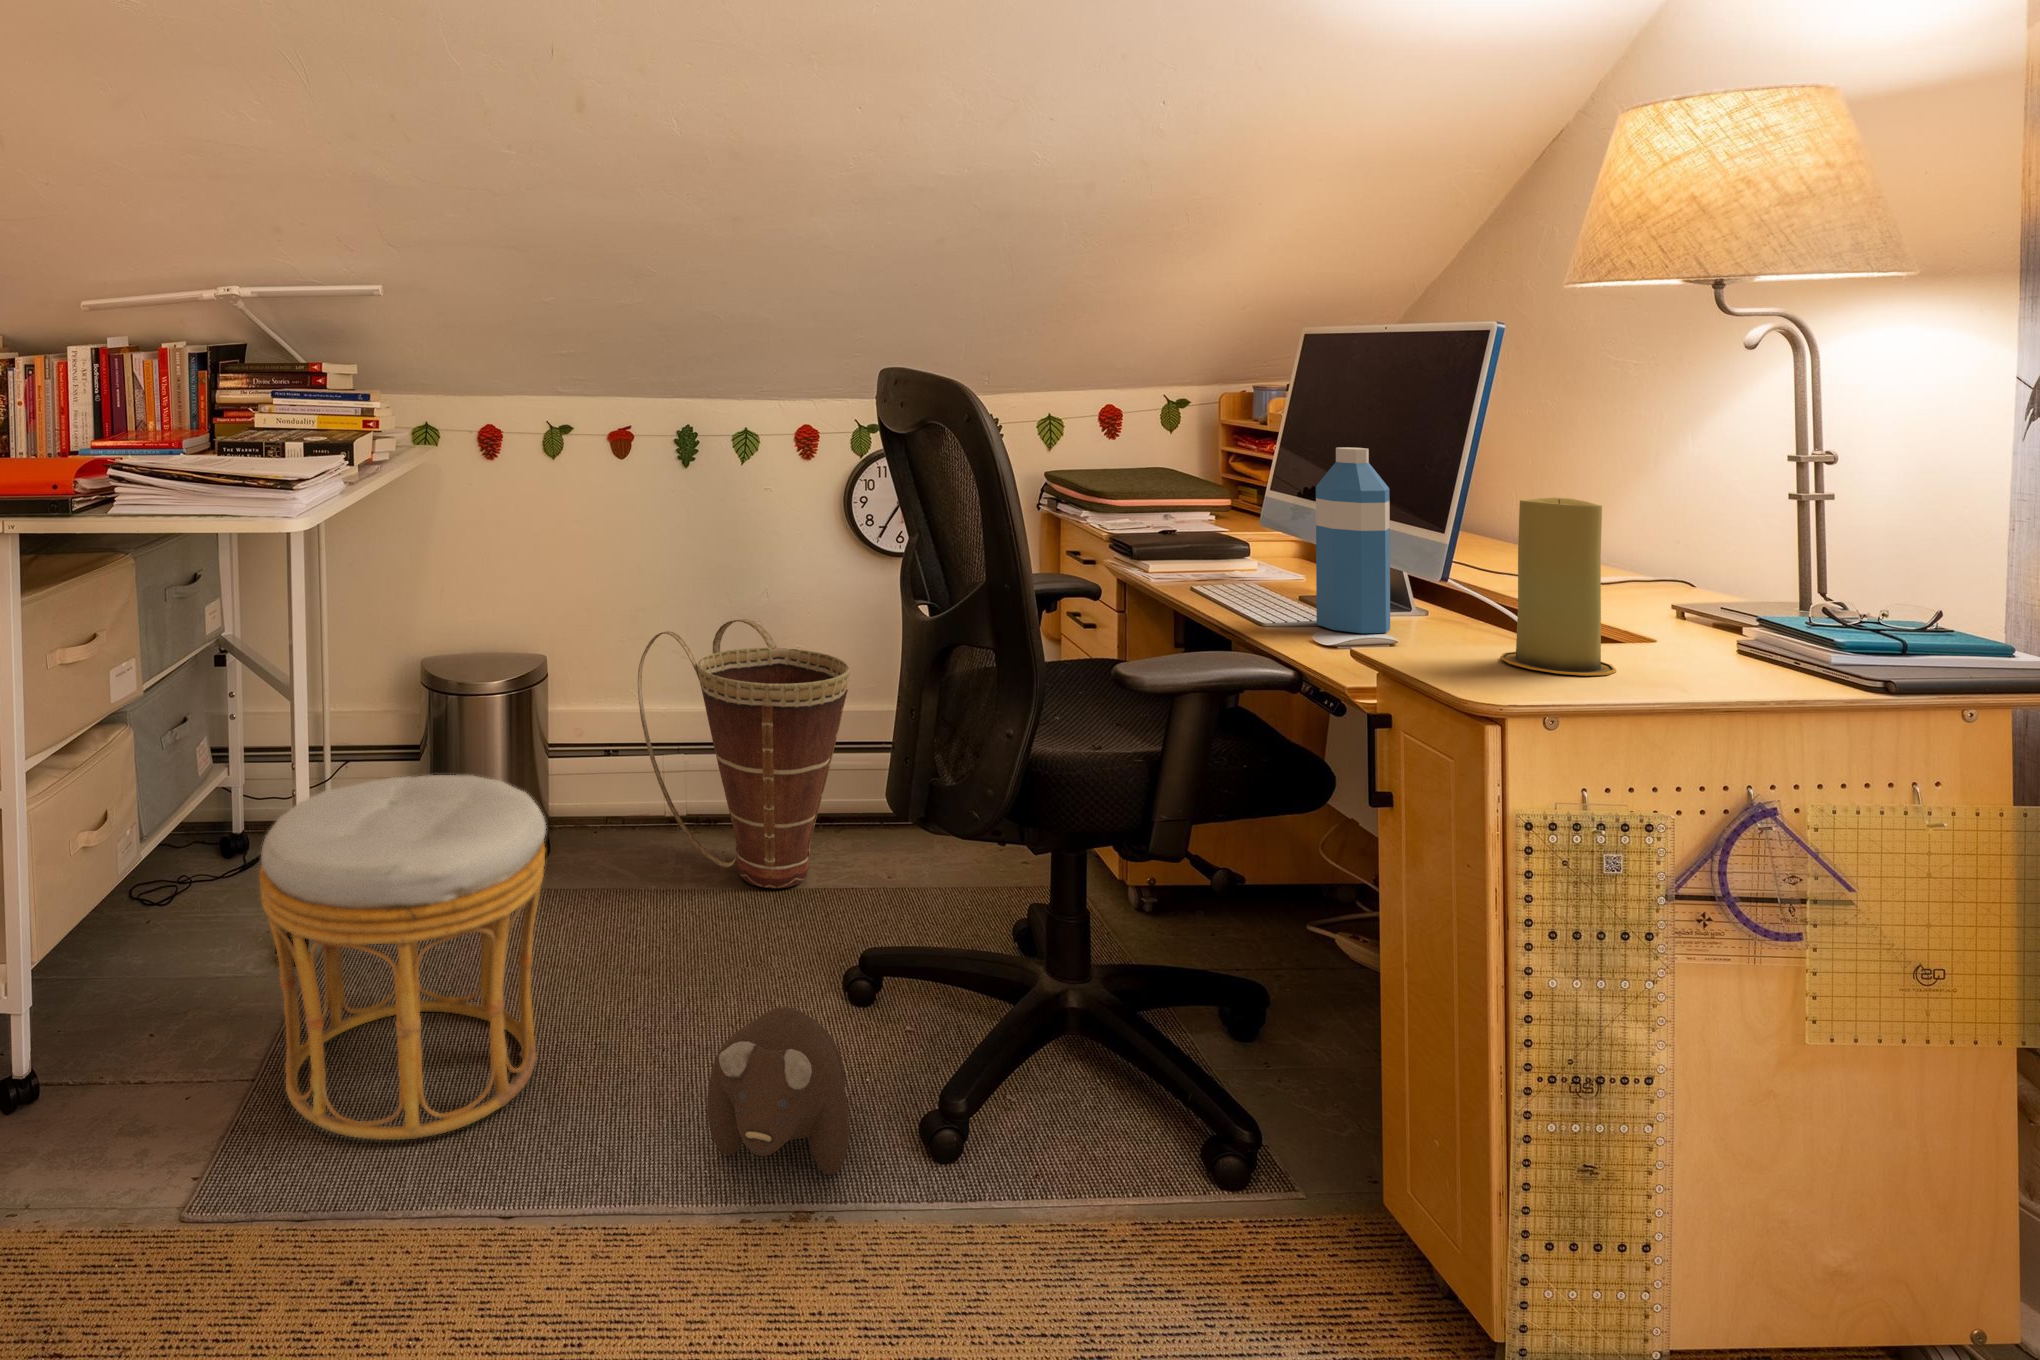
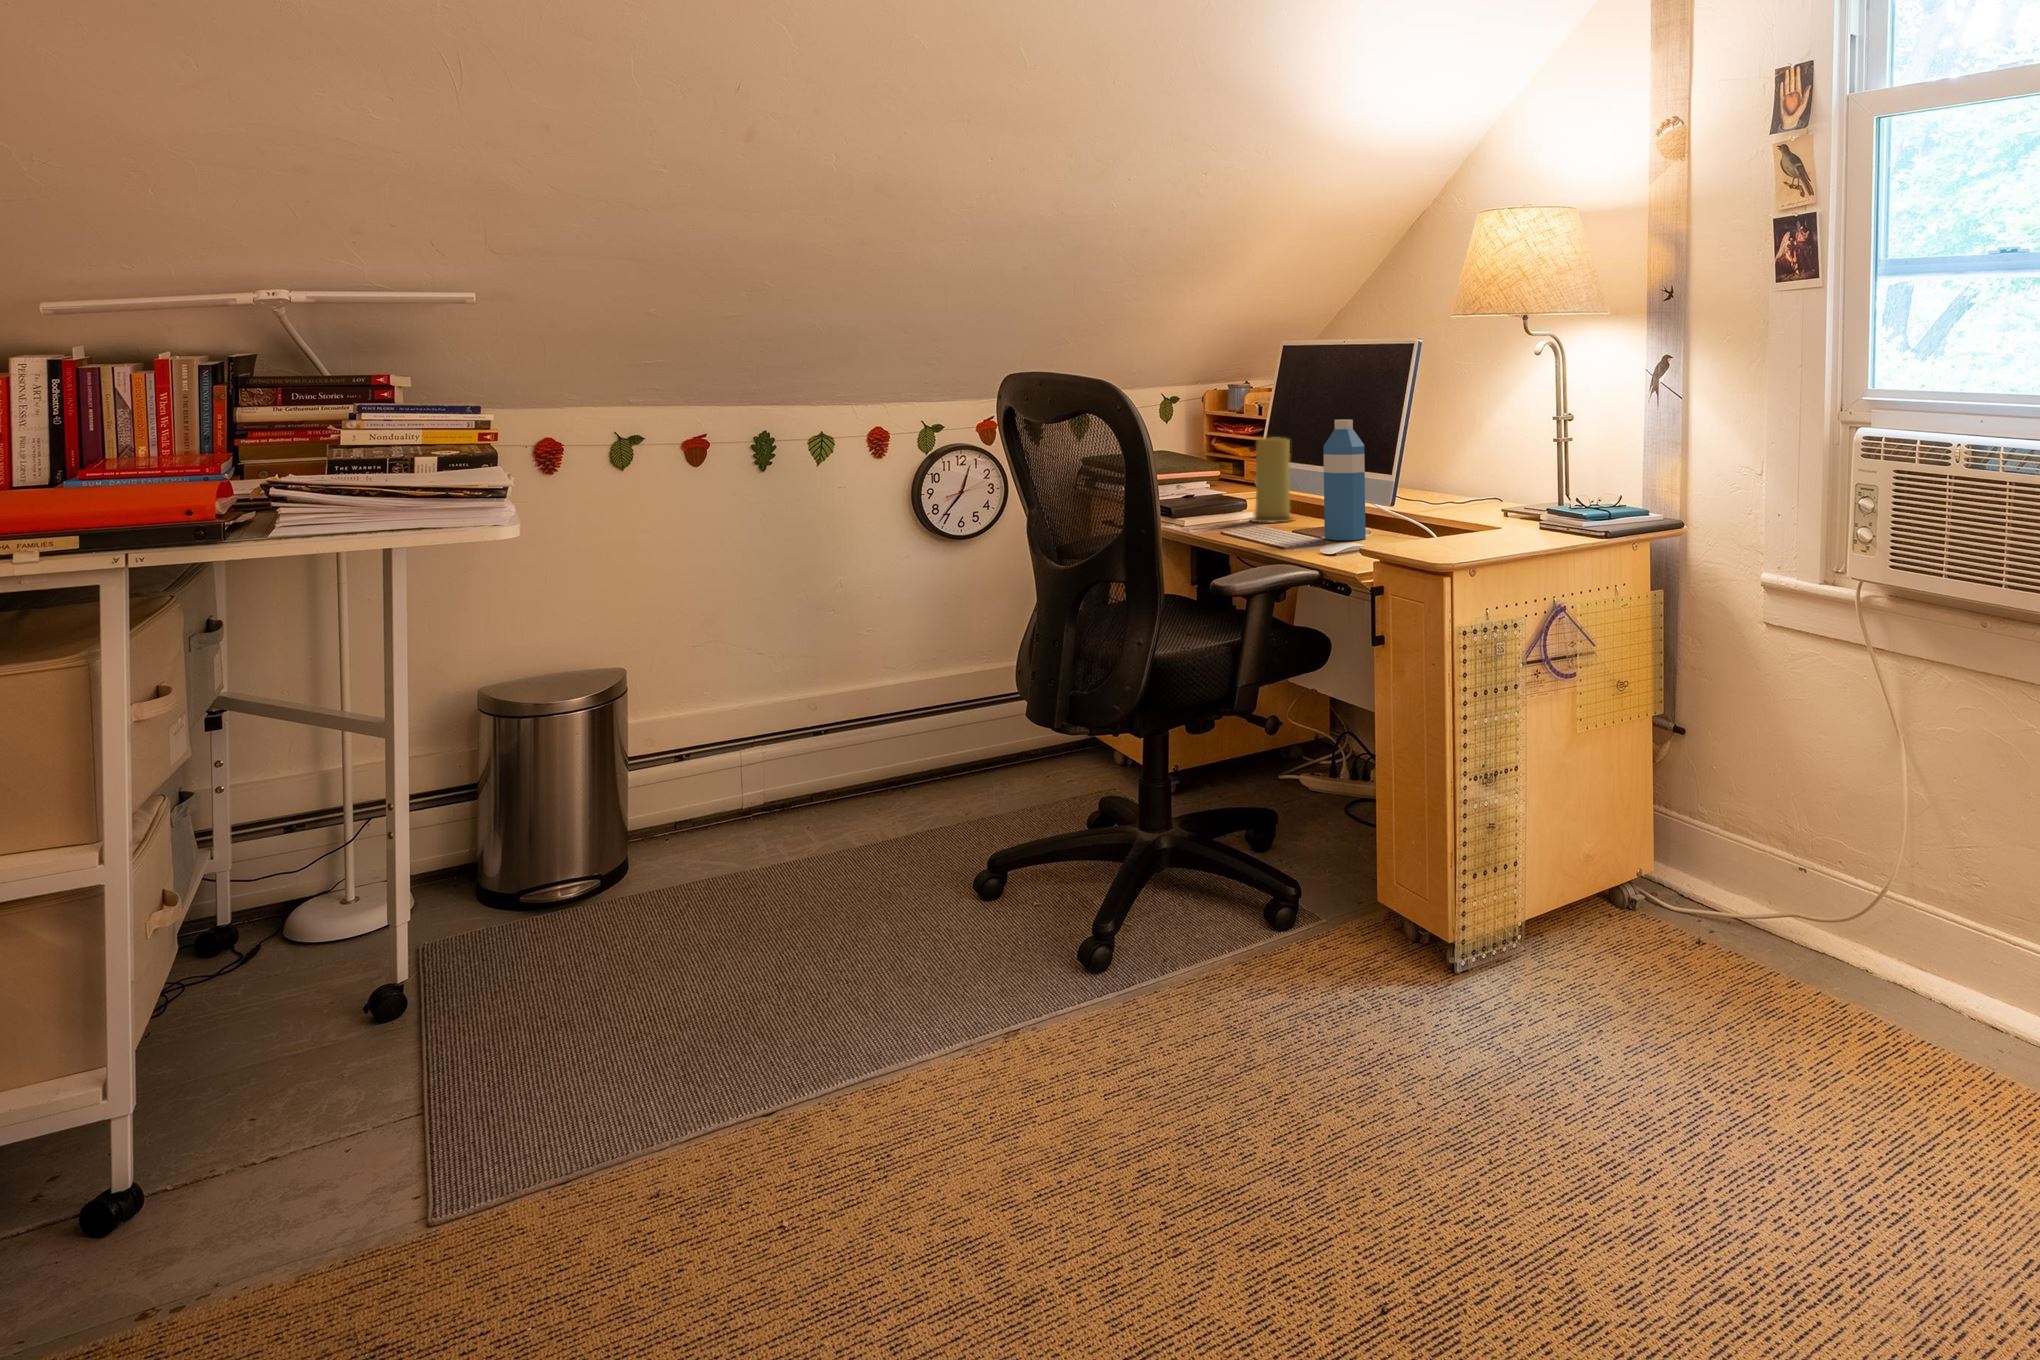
candle: present [1500,498,1616,676] -> present [1250,437,1294,523]
basket: present [638,619,850,888] -> none [730,607,941,836]
ottoman: present [259,775,546,1140] -> none [413,767,731,1130]
plush toy: present [707,1007,849,1175] -> none [914,891,1034,1024]

